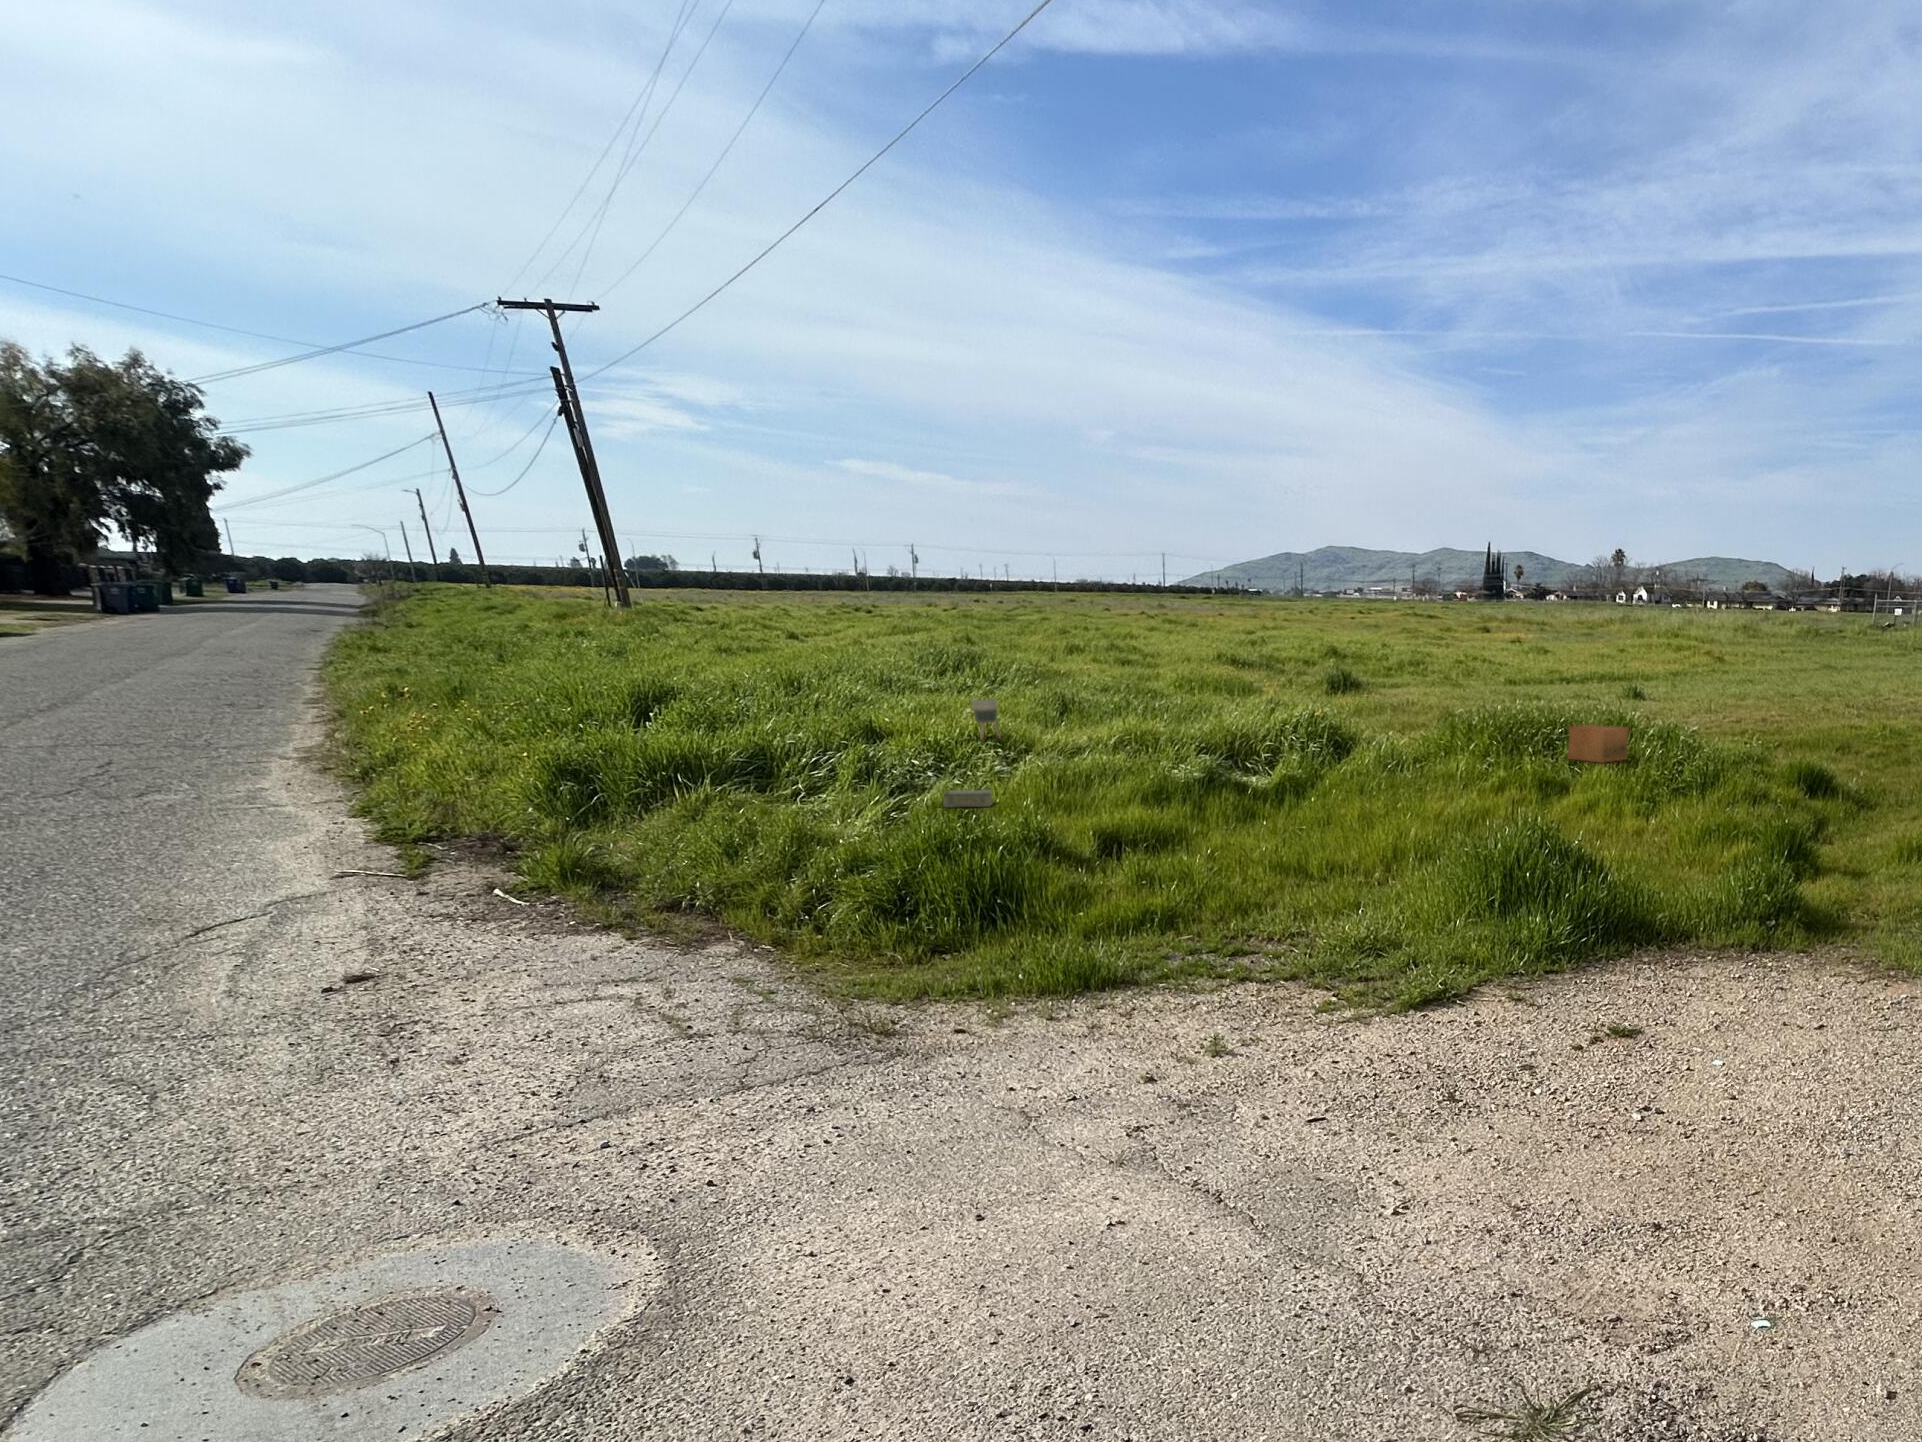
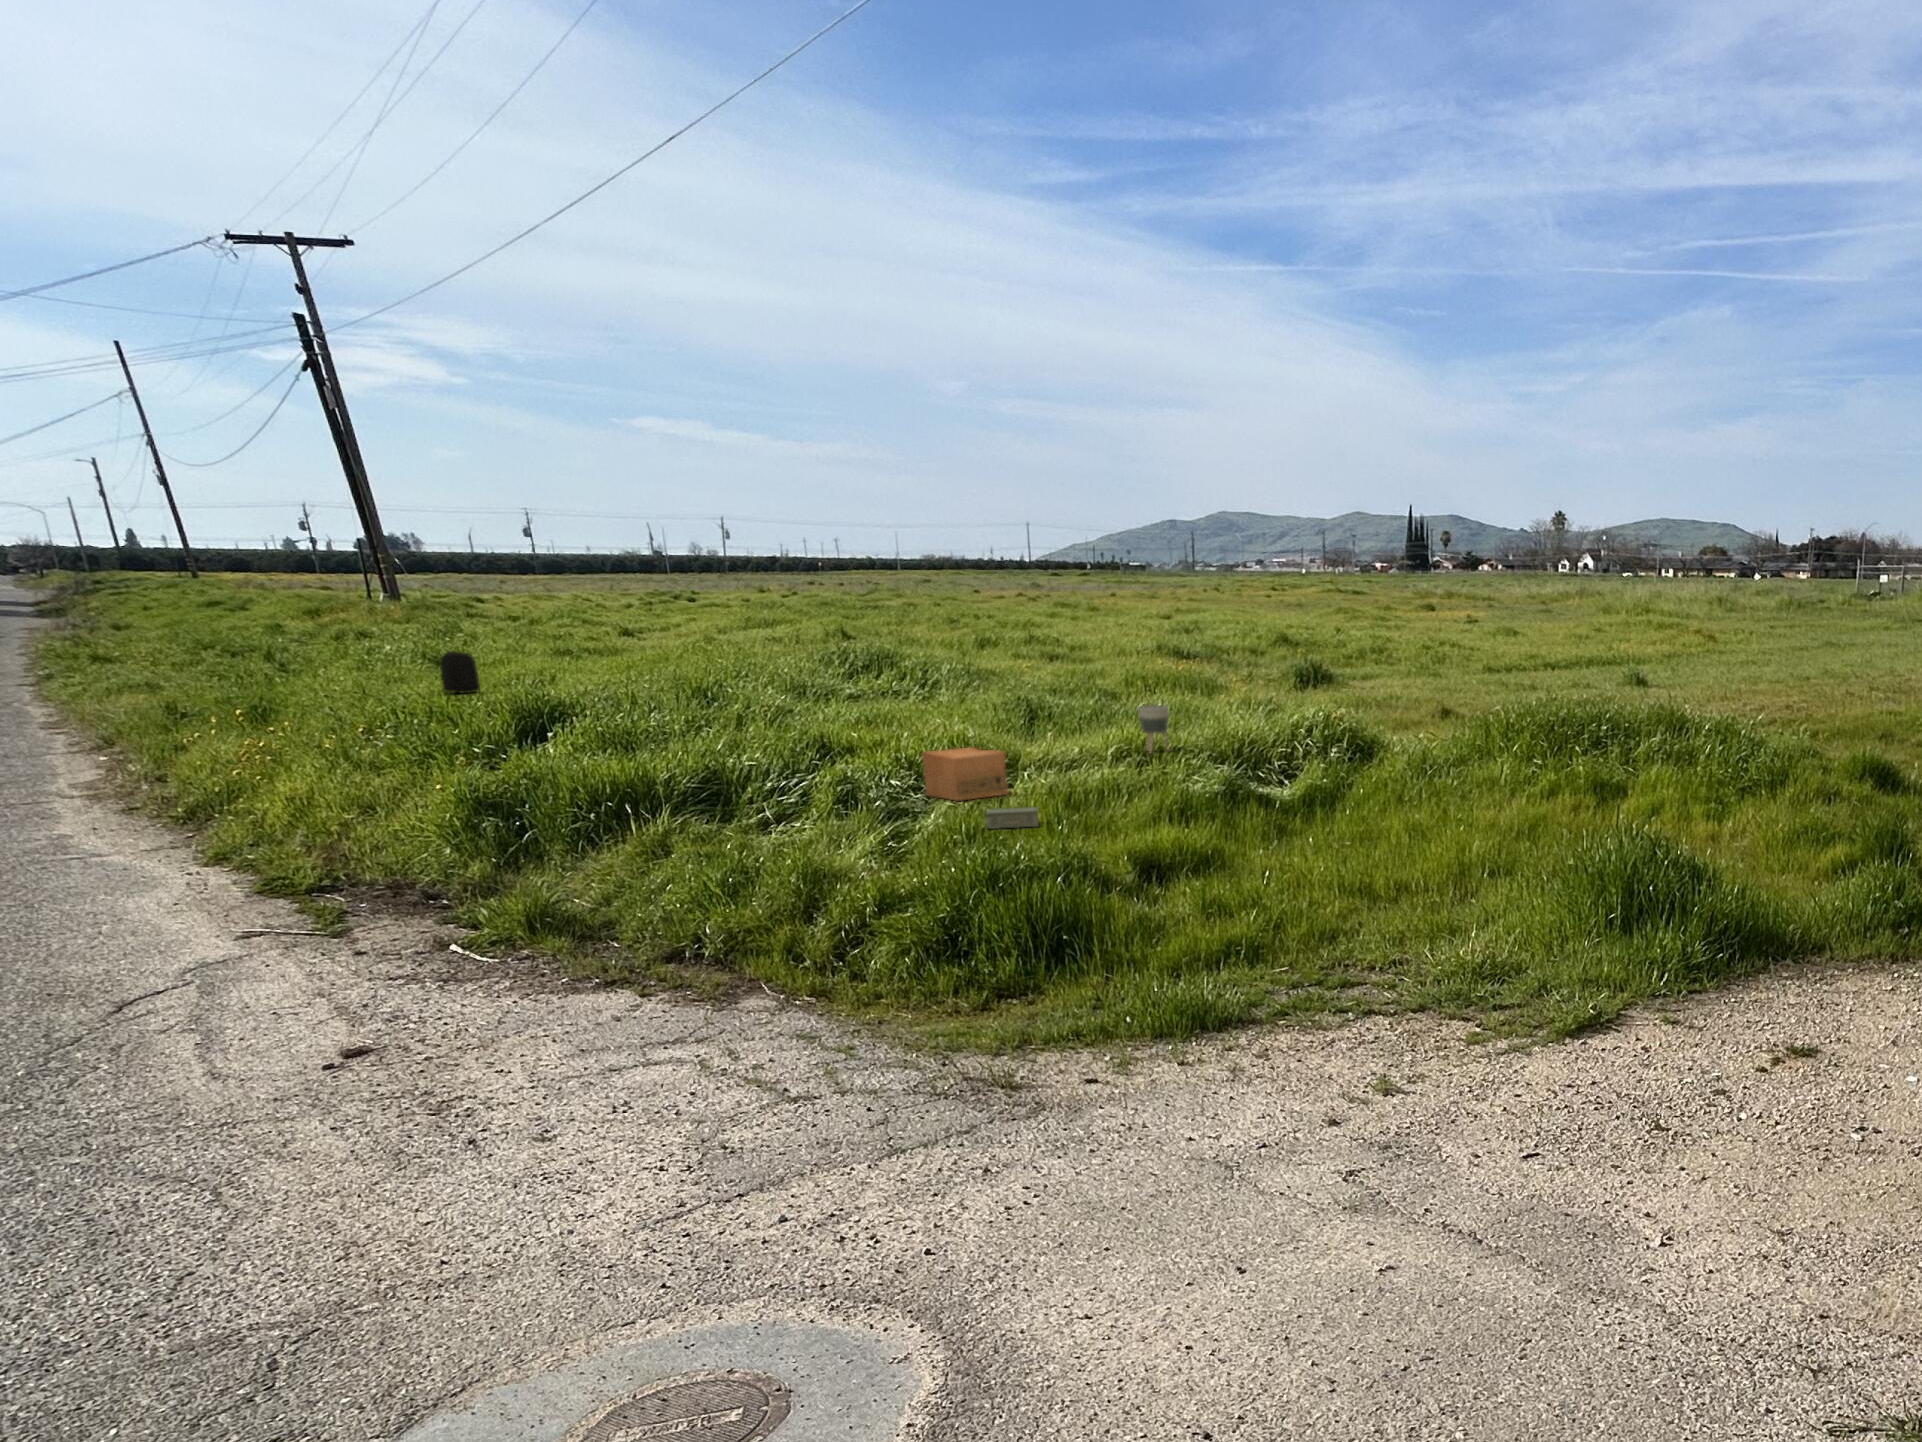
backpack: none [600,652,634,691] -> present [439,648,480,693]
planter: present [972,699,1000,739] -> present [1138,705,1169,753]
cardboard box: present [1568,724,1629,763] -> present [922,747,1008,801]

